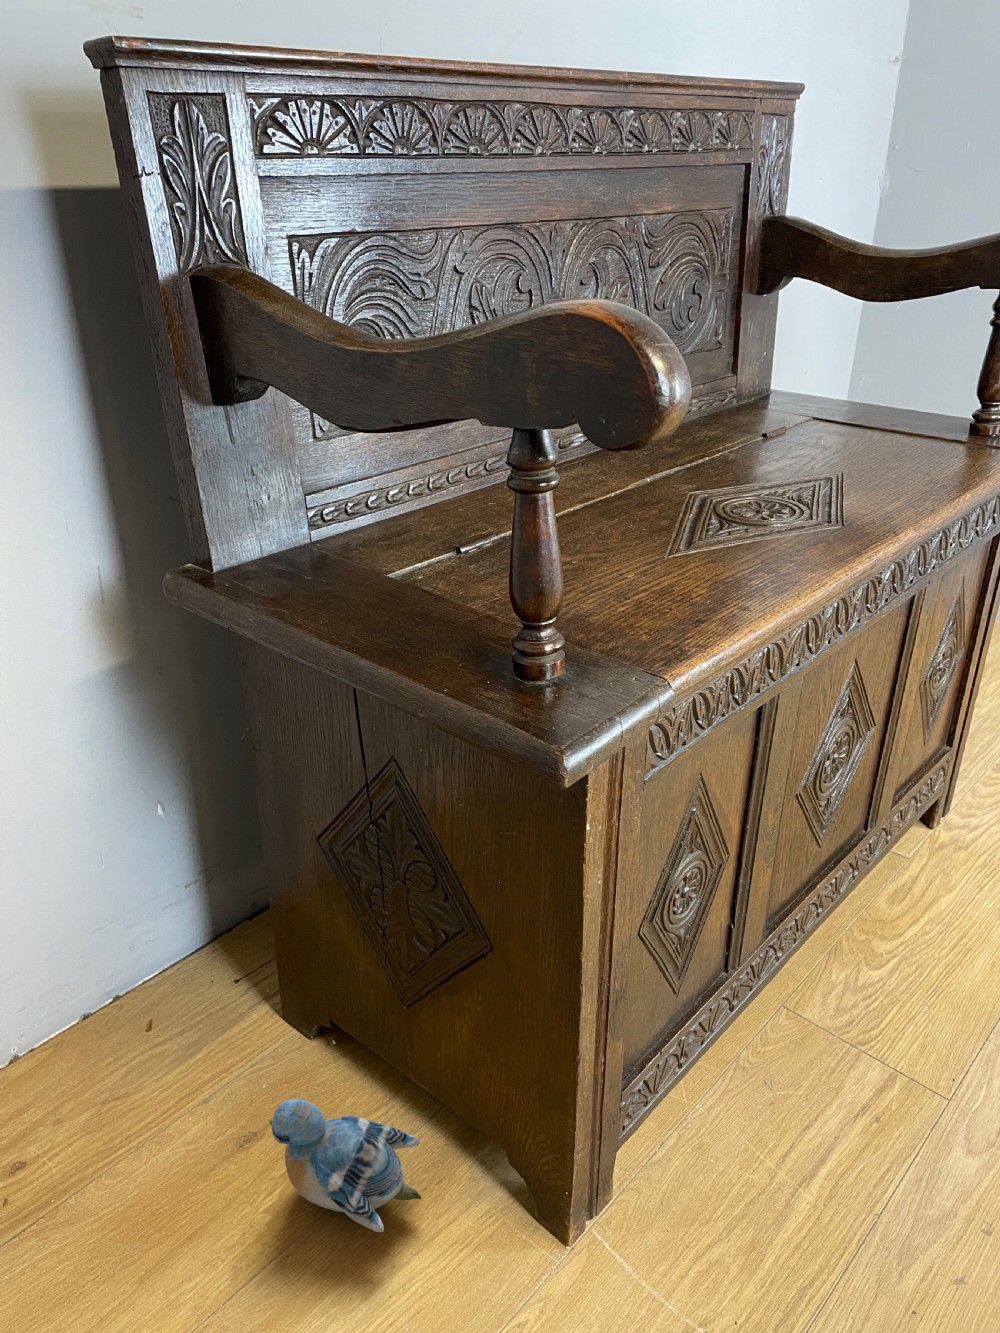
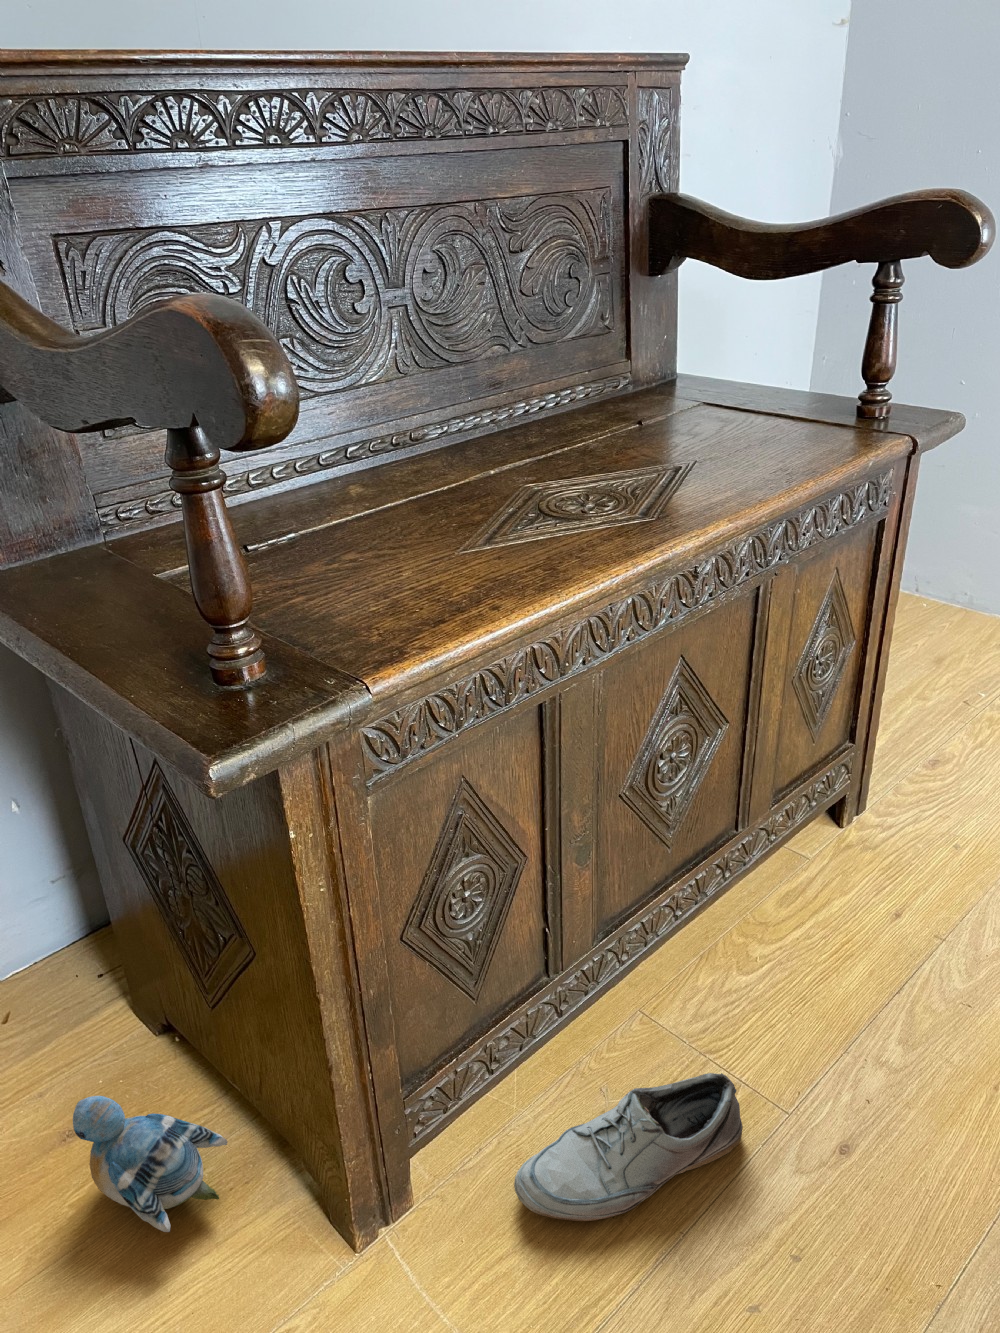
shoe: none [709,1061,913,1207] -> present [514,1073,743,1221]

